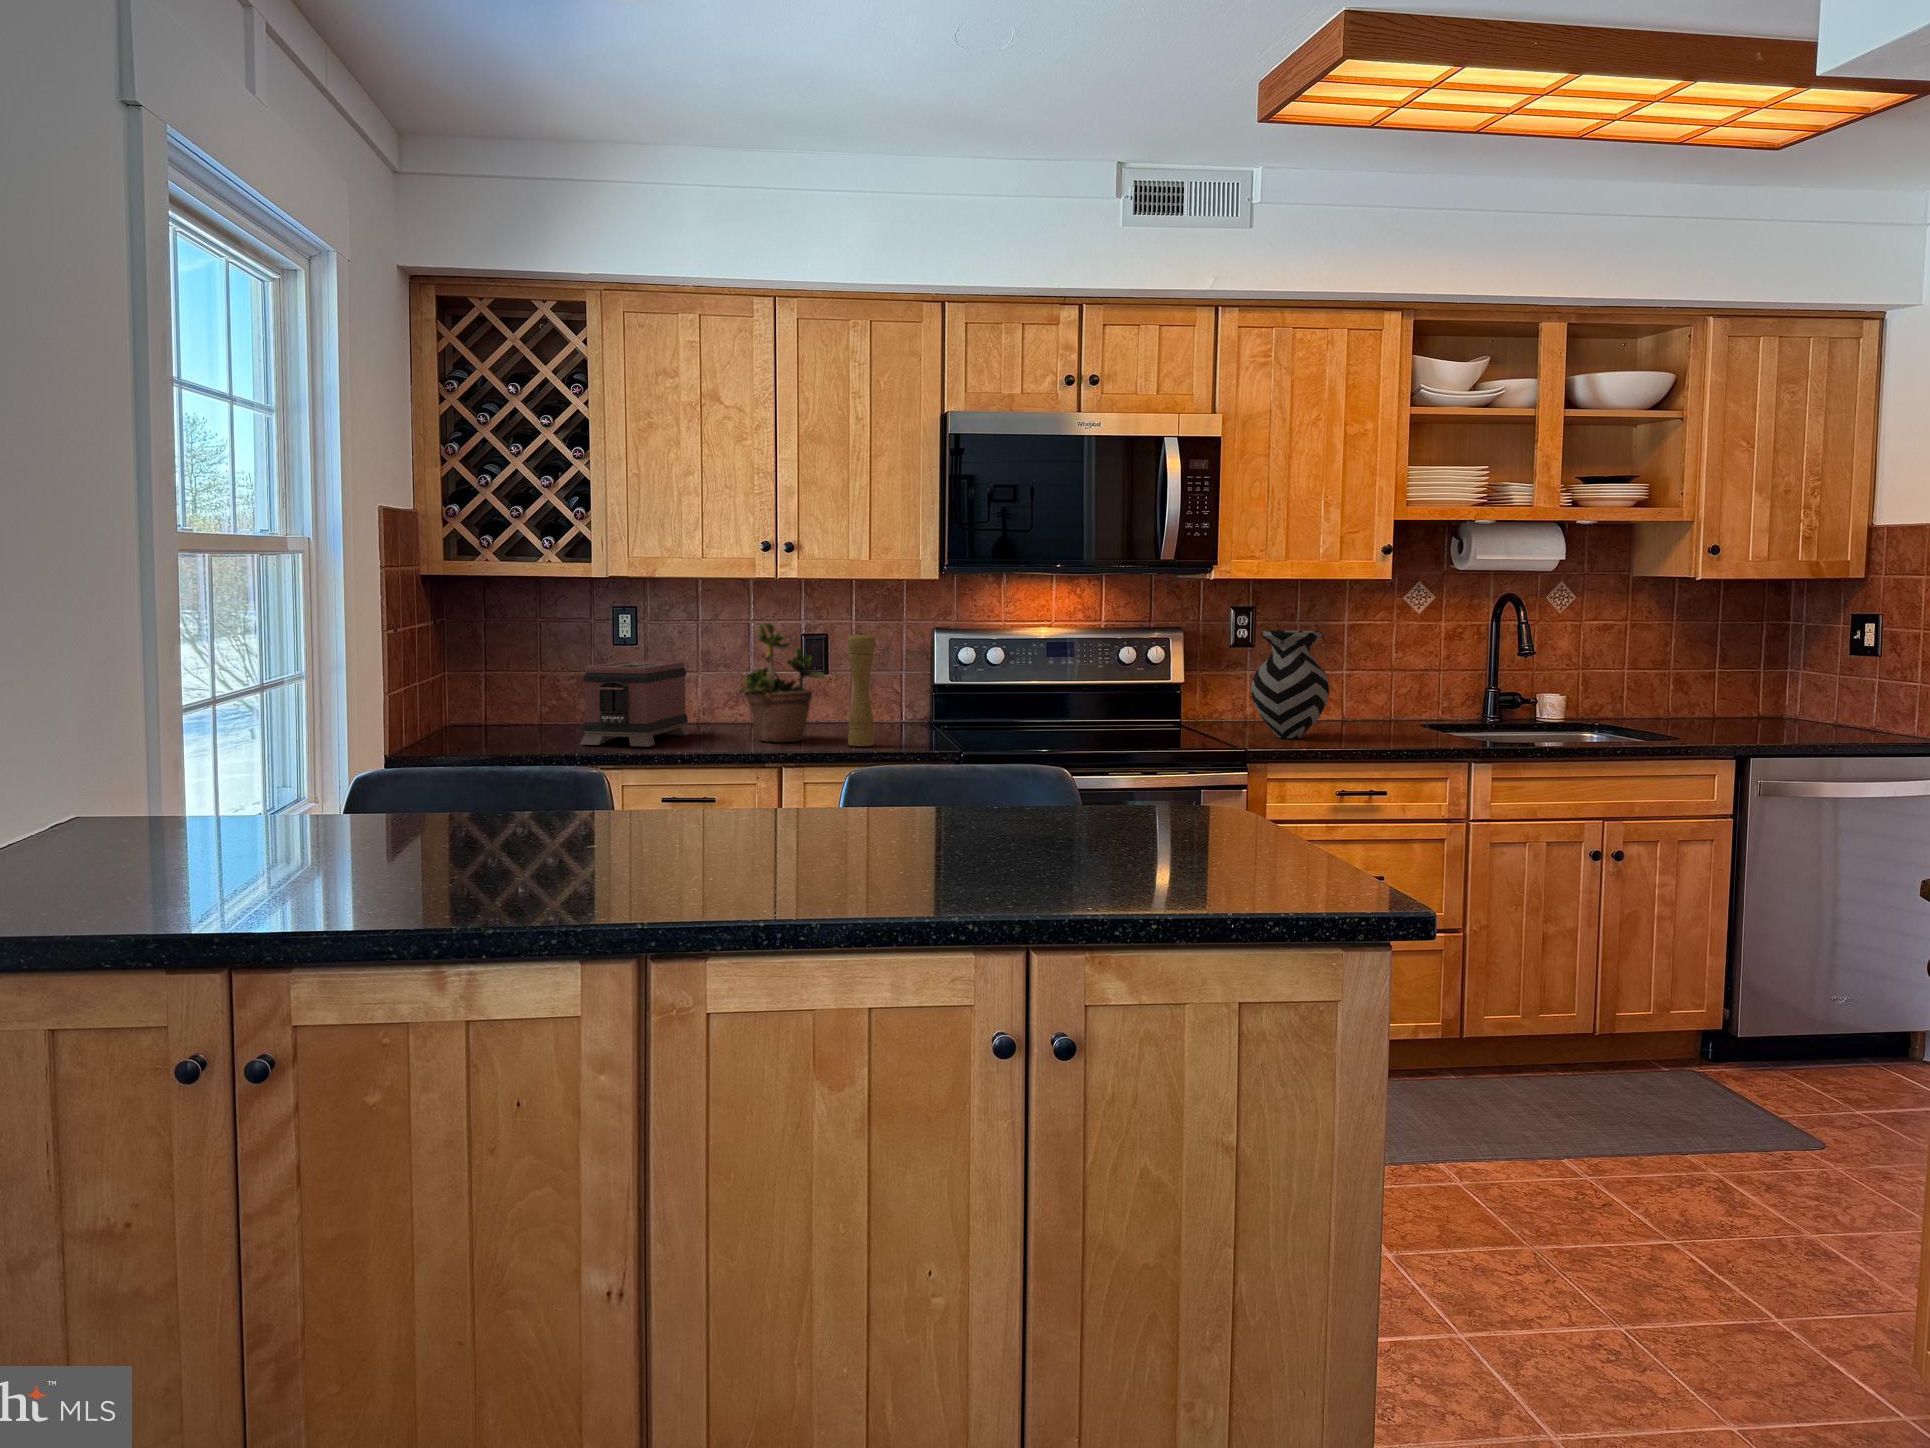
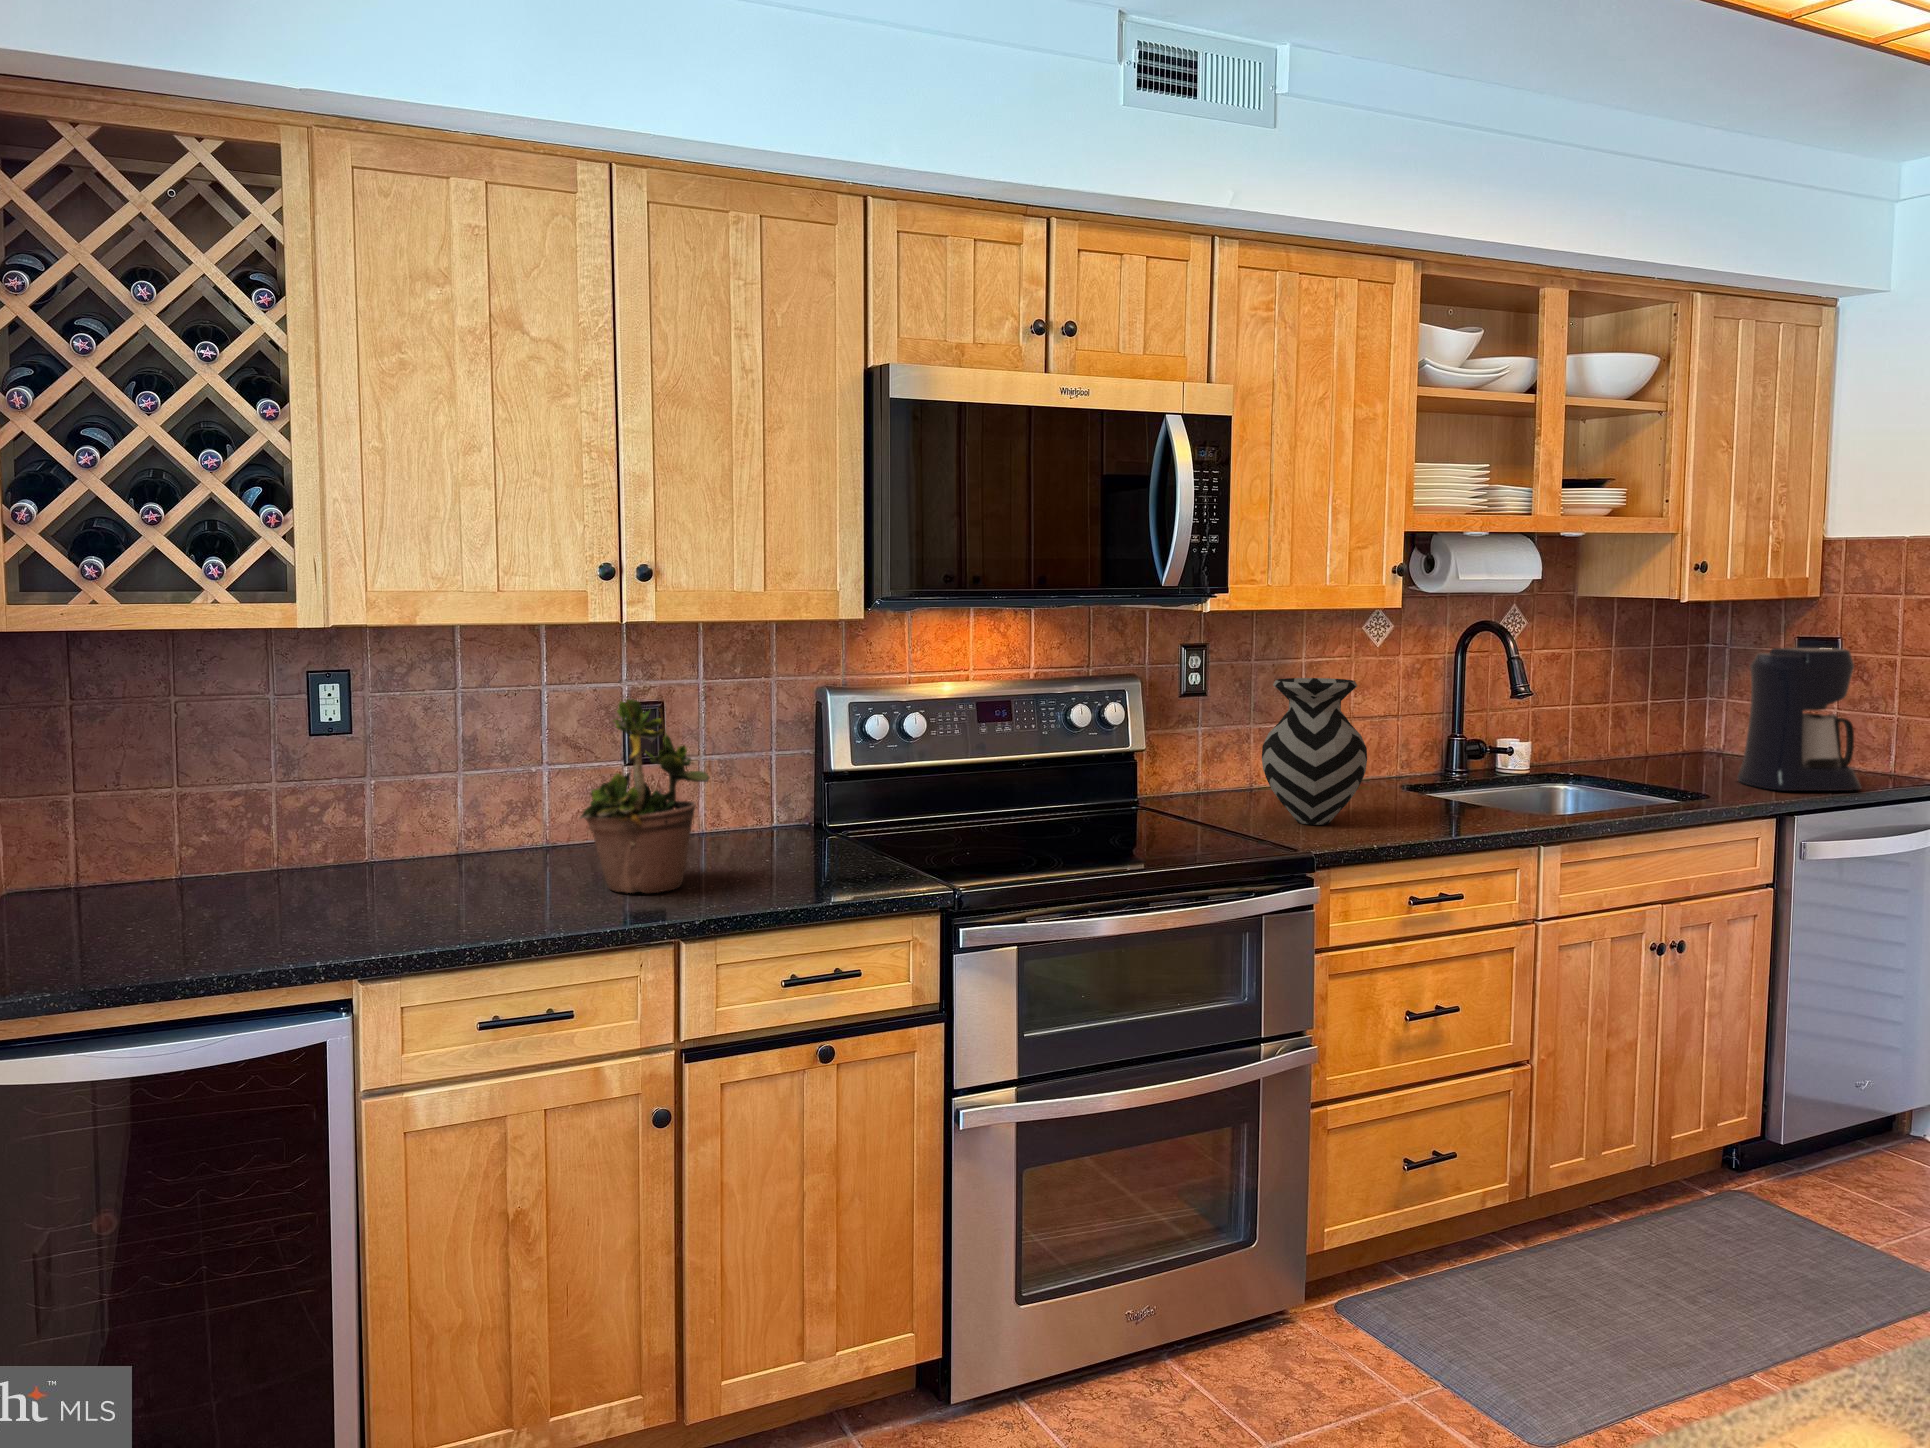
coffee maker: none [1739,621,1843,743] -> present [1738,648,1861,791]
pepper mill: present [847,633,875,746] -> none [764,710,809,892]
toaster: present [581,661,690,747] -> none [309,764,476,930]

